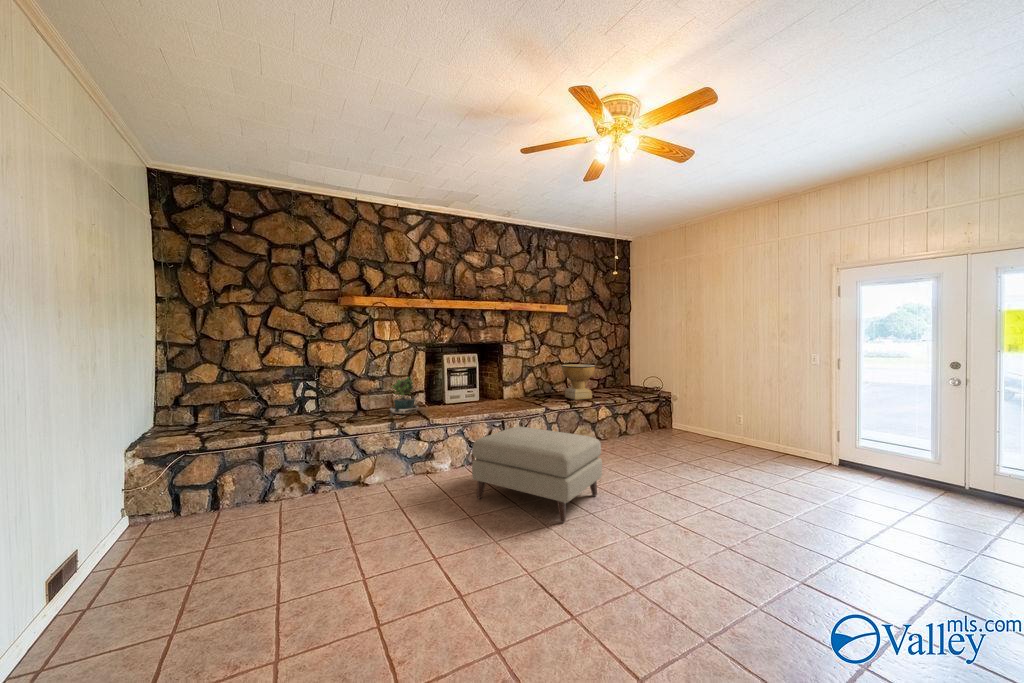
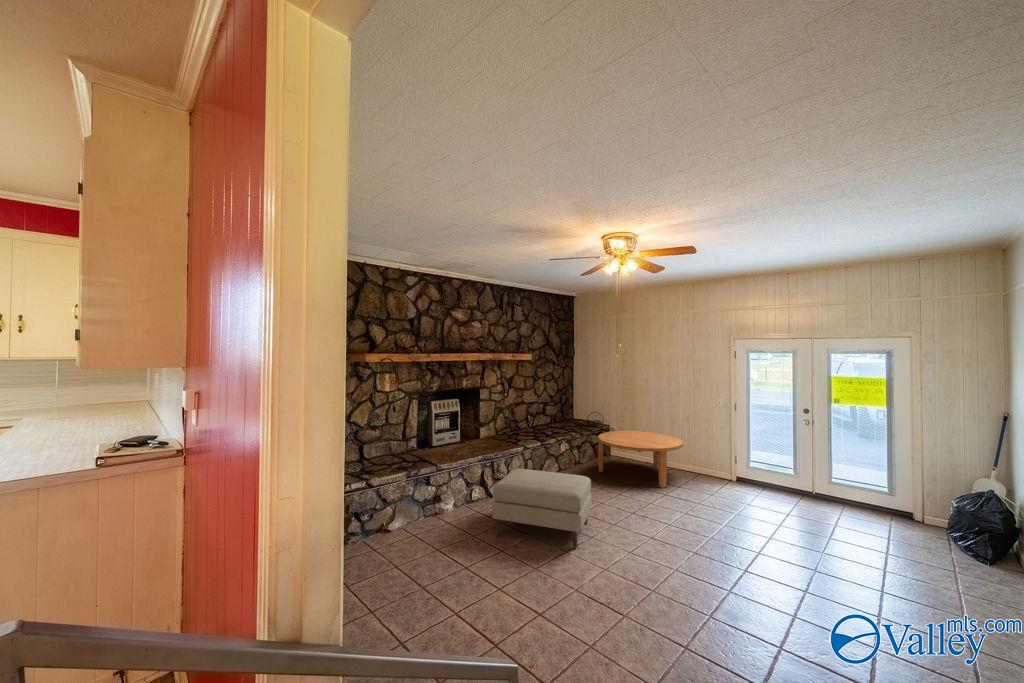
decorative bowl: present [561,364,595,400] -> none [528,405,557,437]
potted plant: present [390,377,418,414] -> none [394,426,420,464]
coffee table: none [645,397,758,465] -> present [598,431,683,488]

